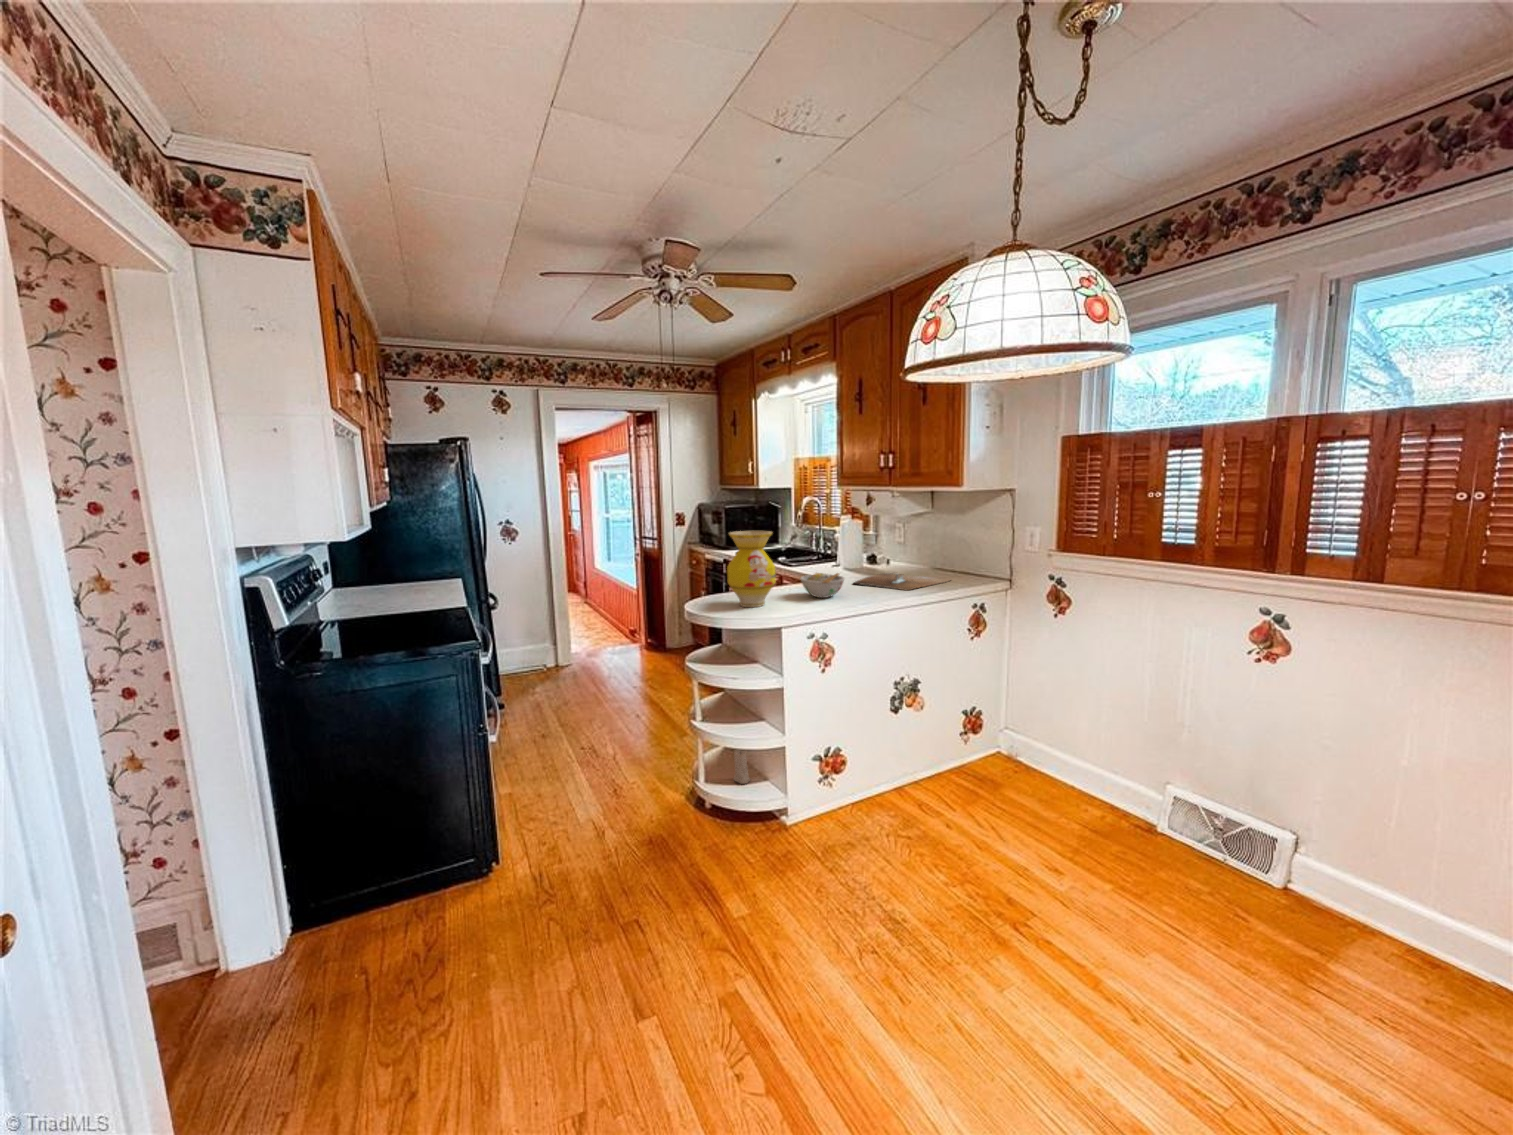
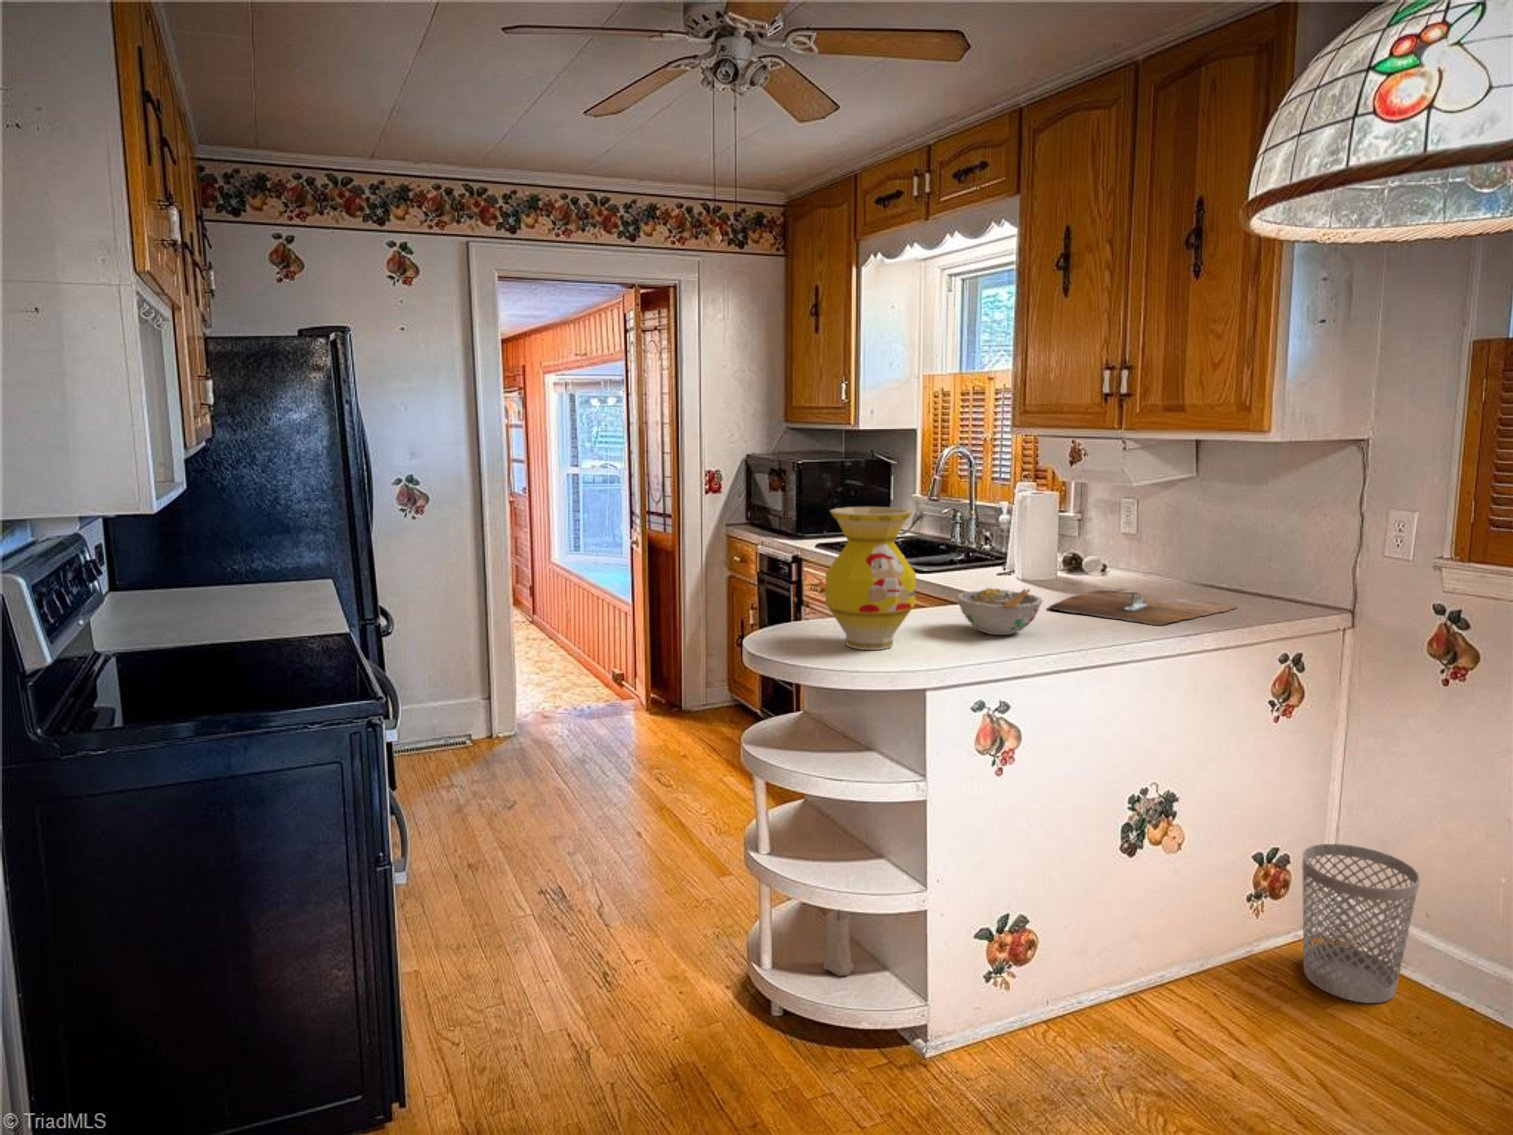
wastebasket: none [987,703,1045,786] -> present [1302,844,1420,1003]

